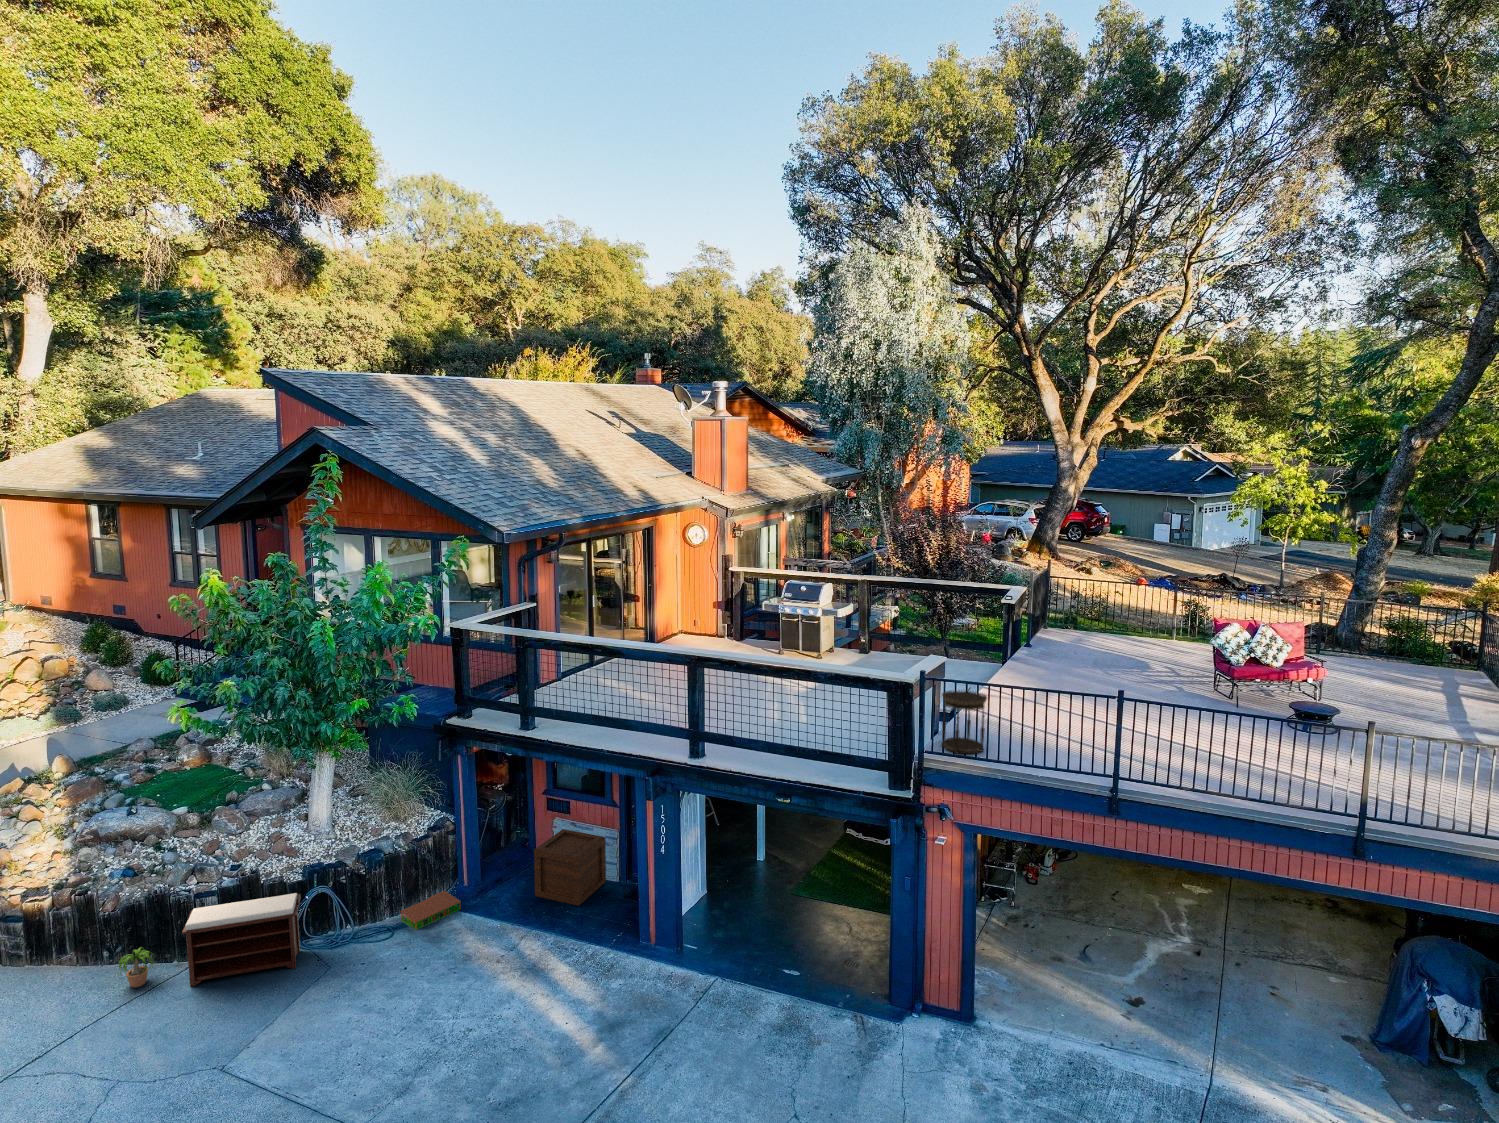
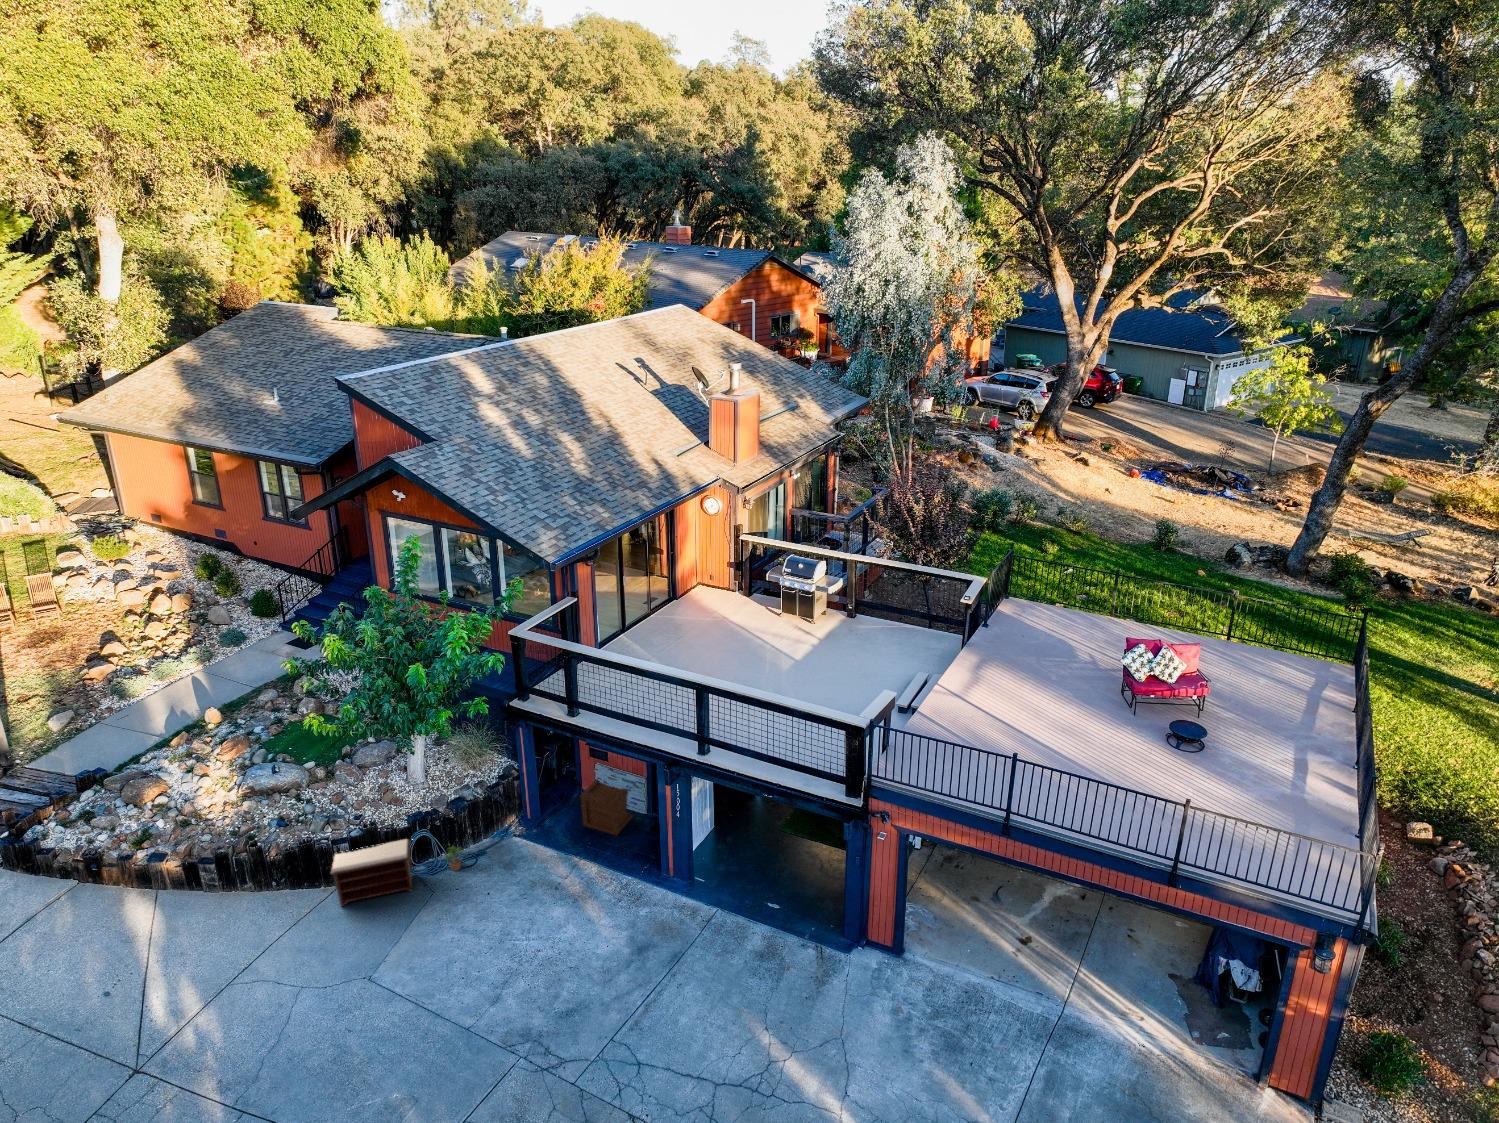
side table: present [942,691,987,754] -> none [888,723,923,775]
storage bin: present [401,891,461,929] -> none [483,822,528,857]
potted plant: present [119,947,155,988] -> present [445,846,463,871]

